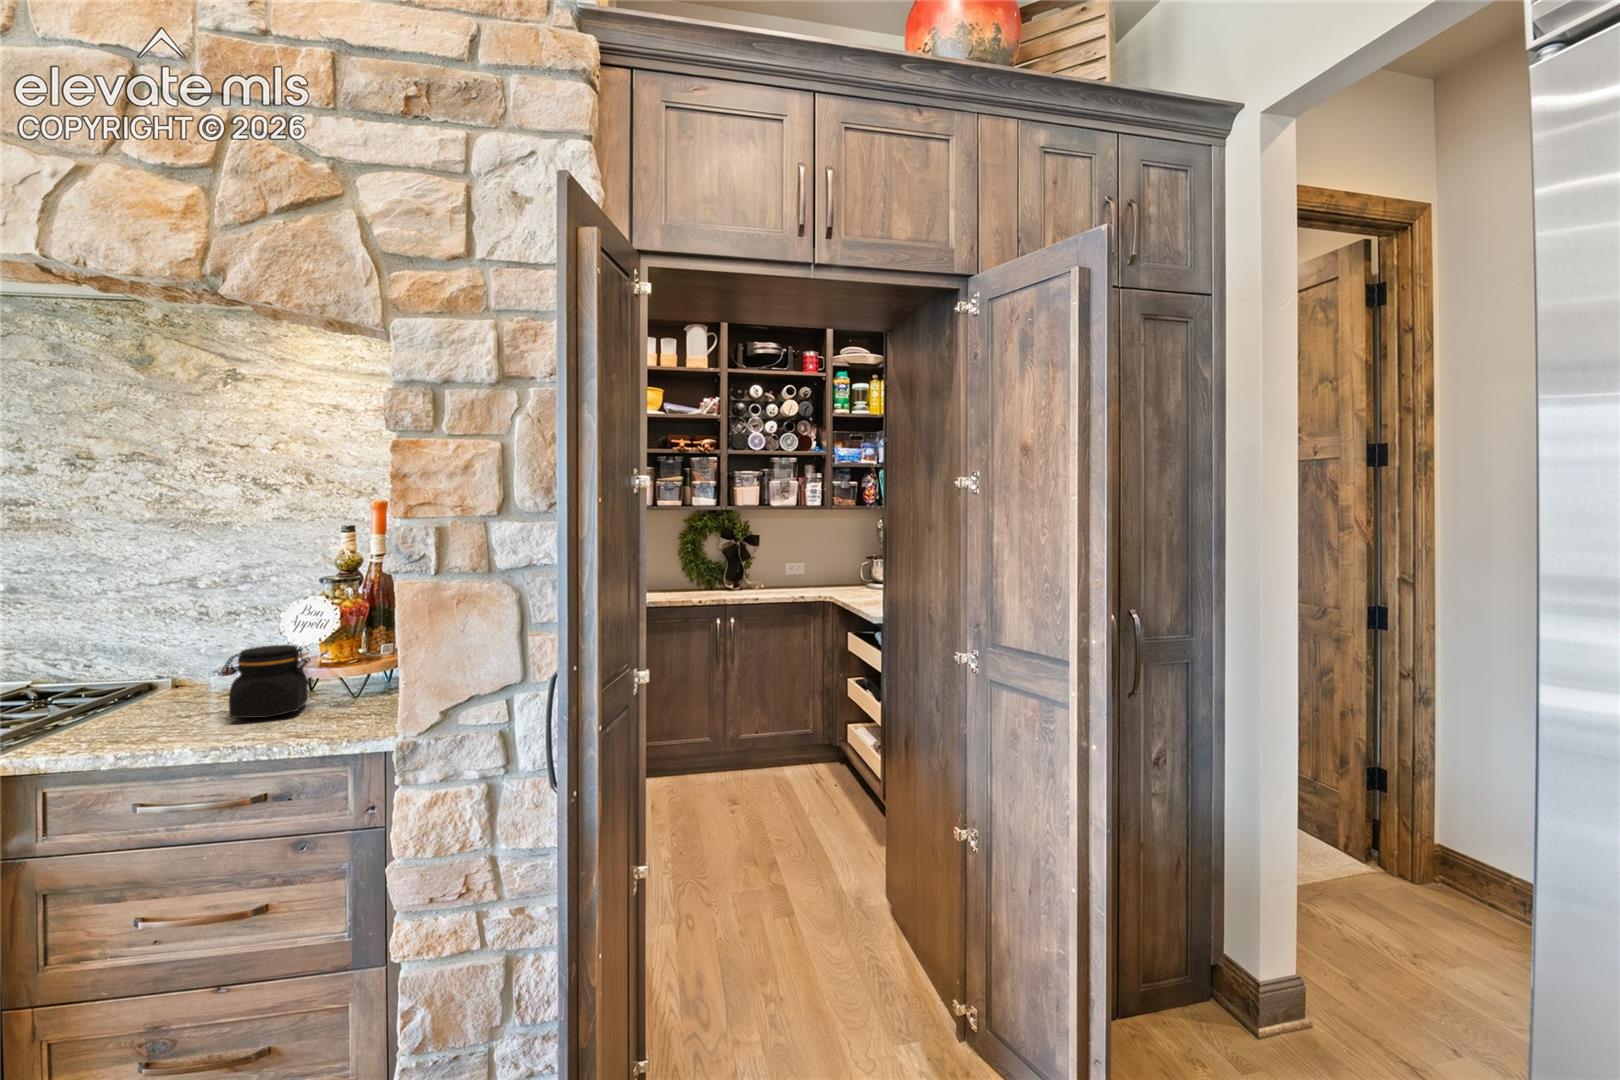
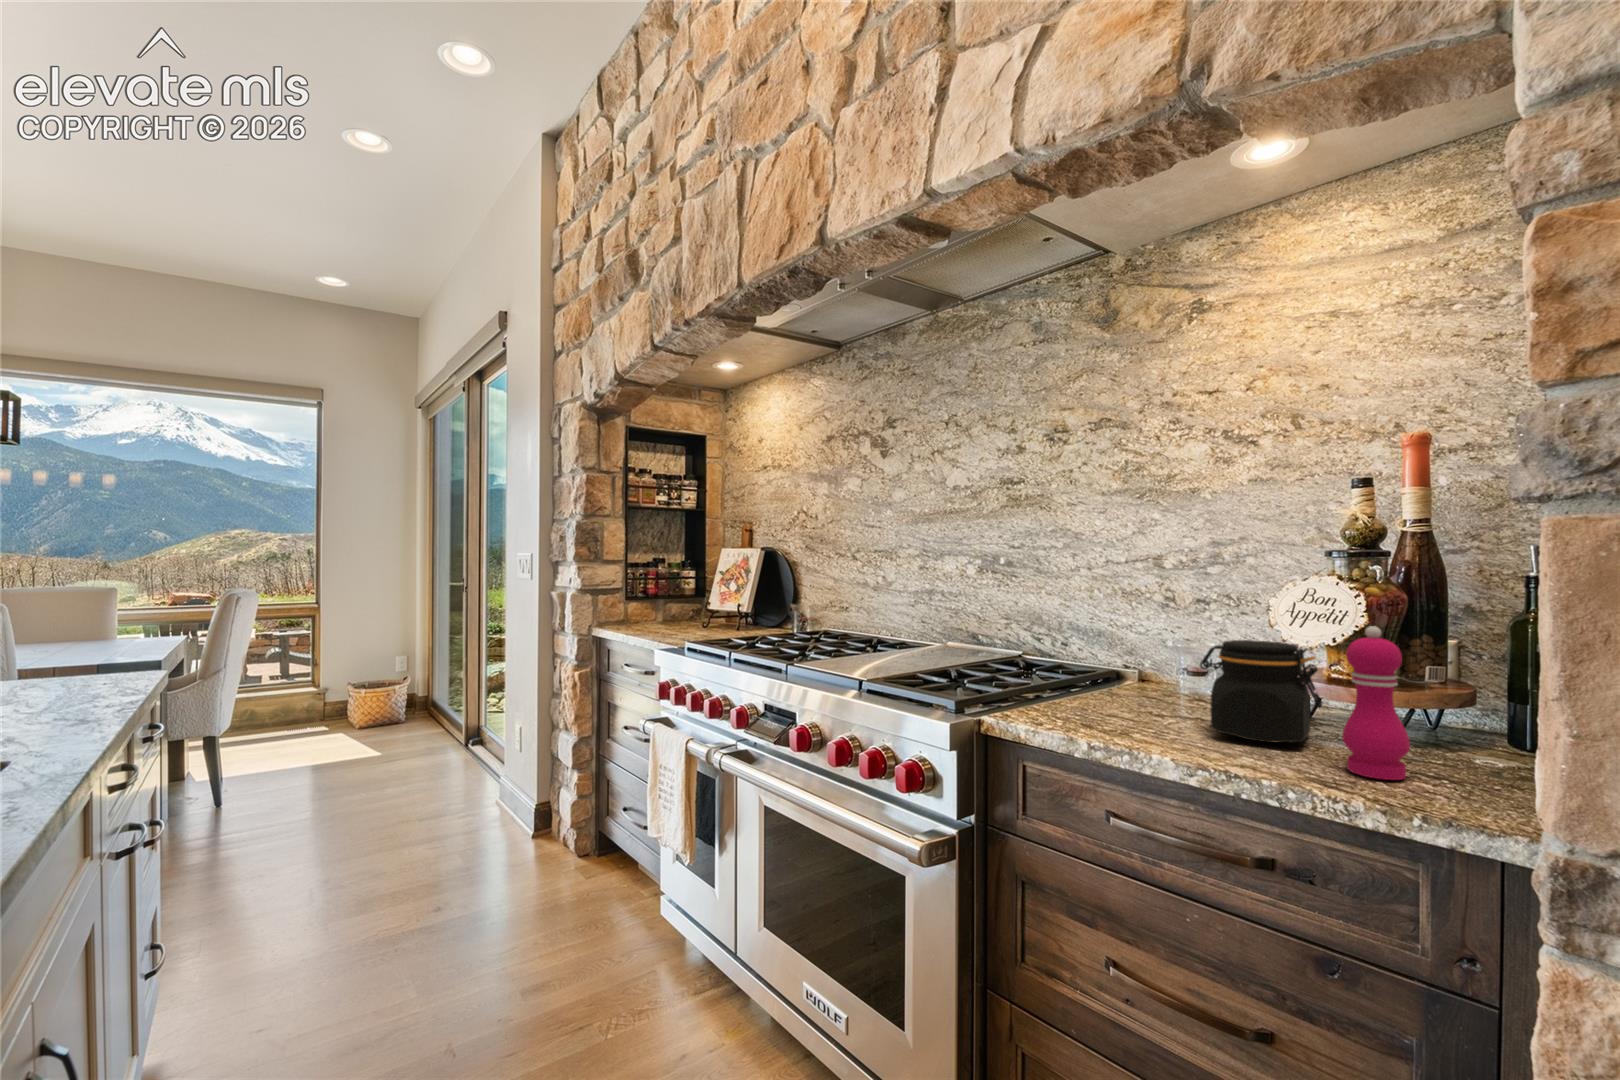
pepper mill: none [318,632,356,724] -> present [1342,626,1410,780]

